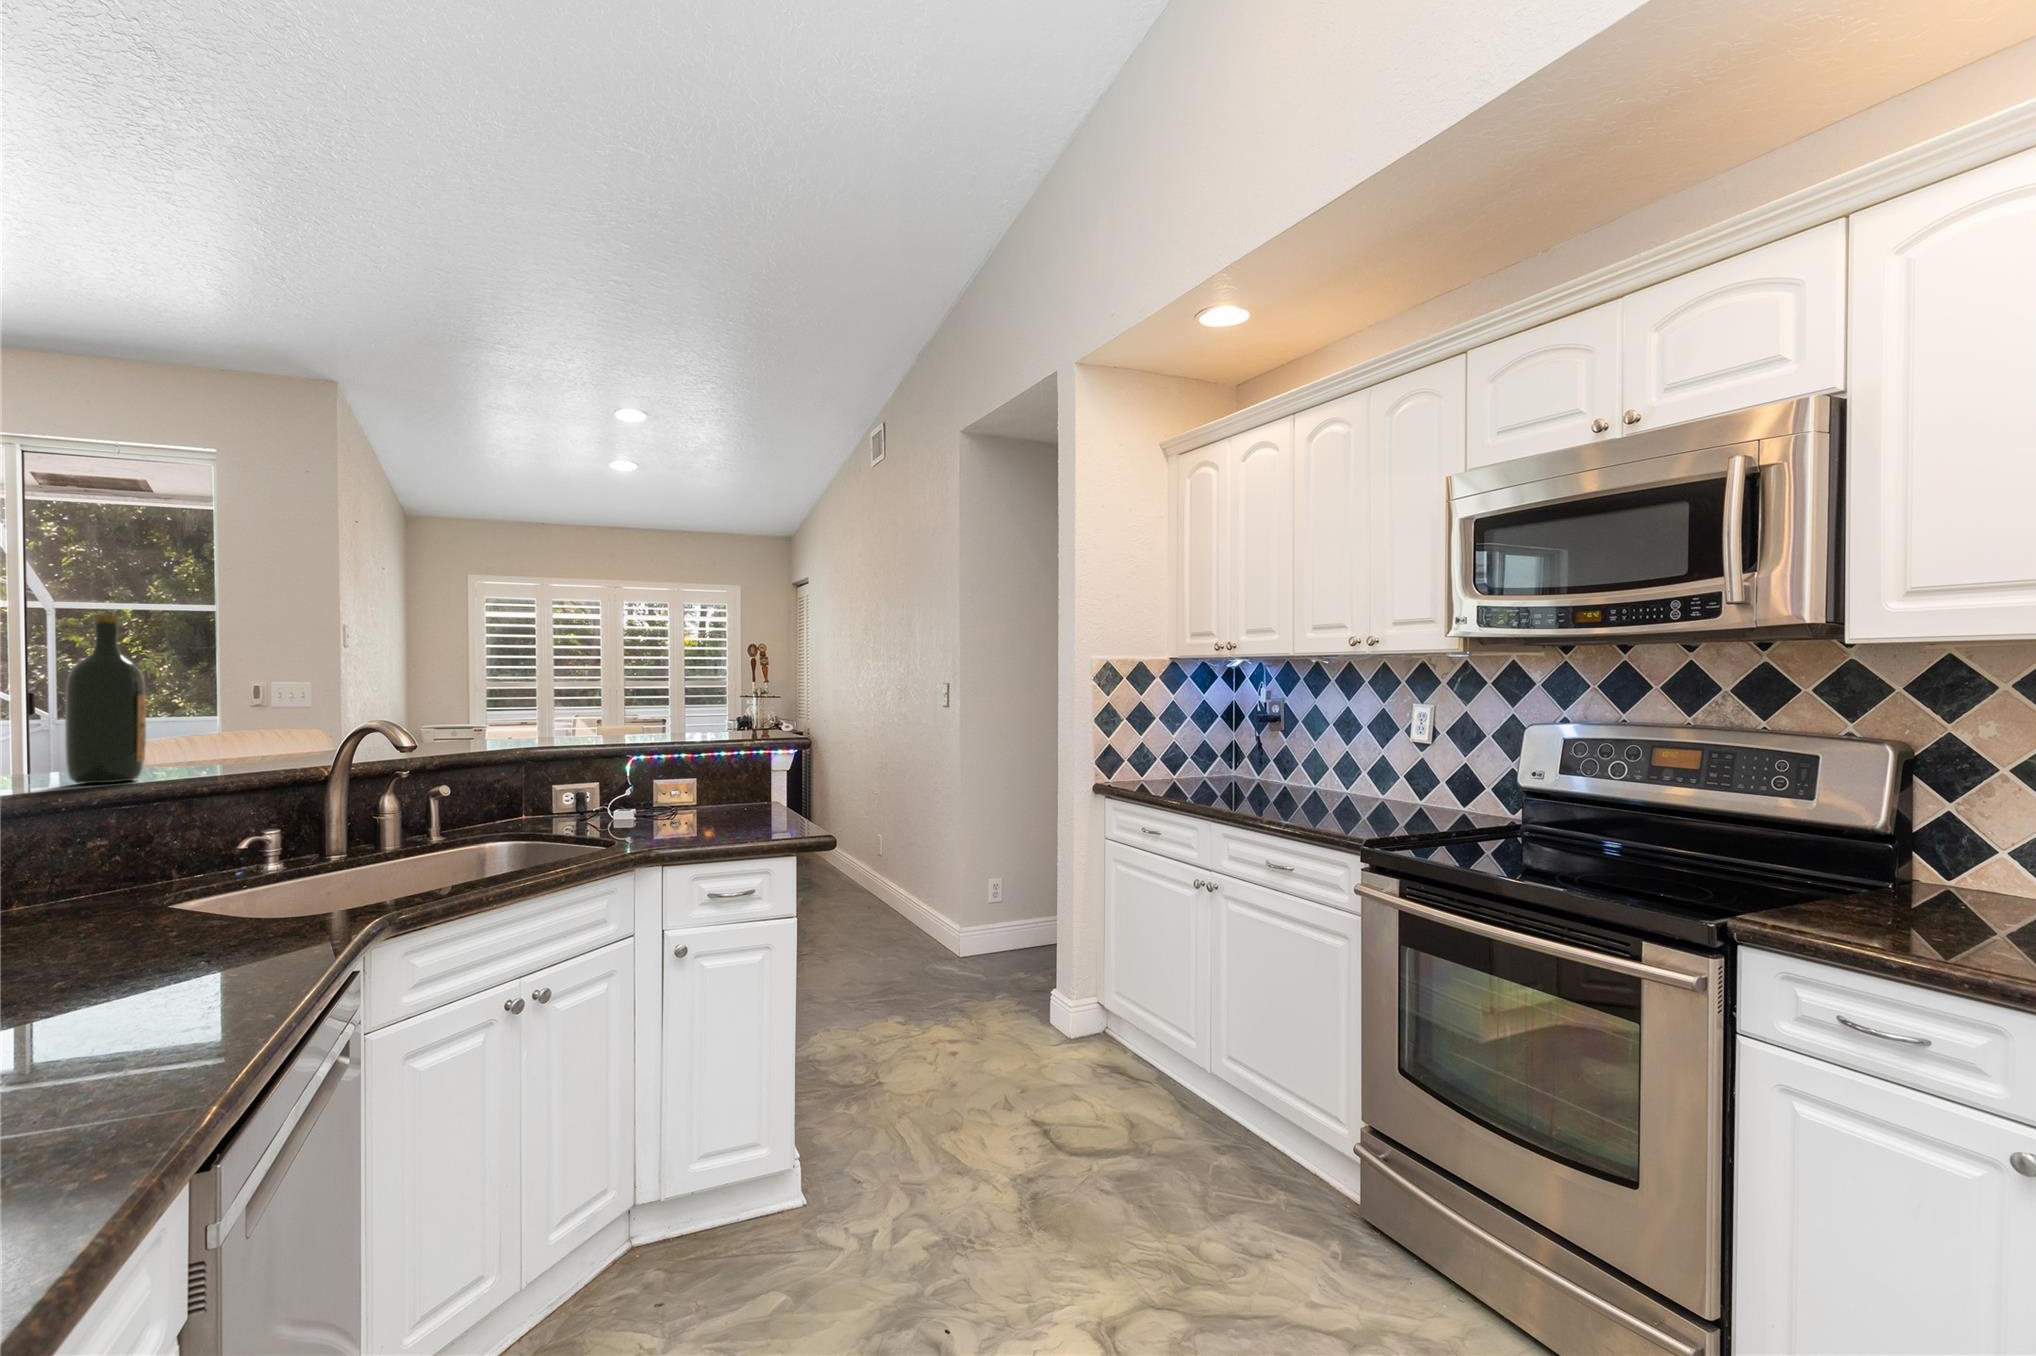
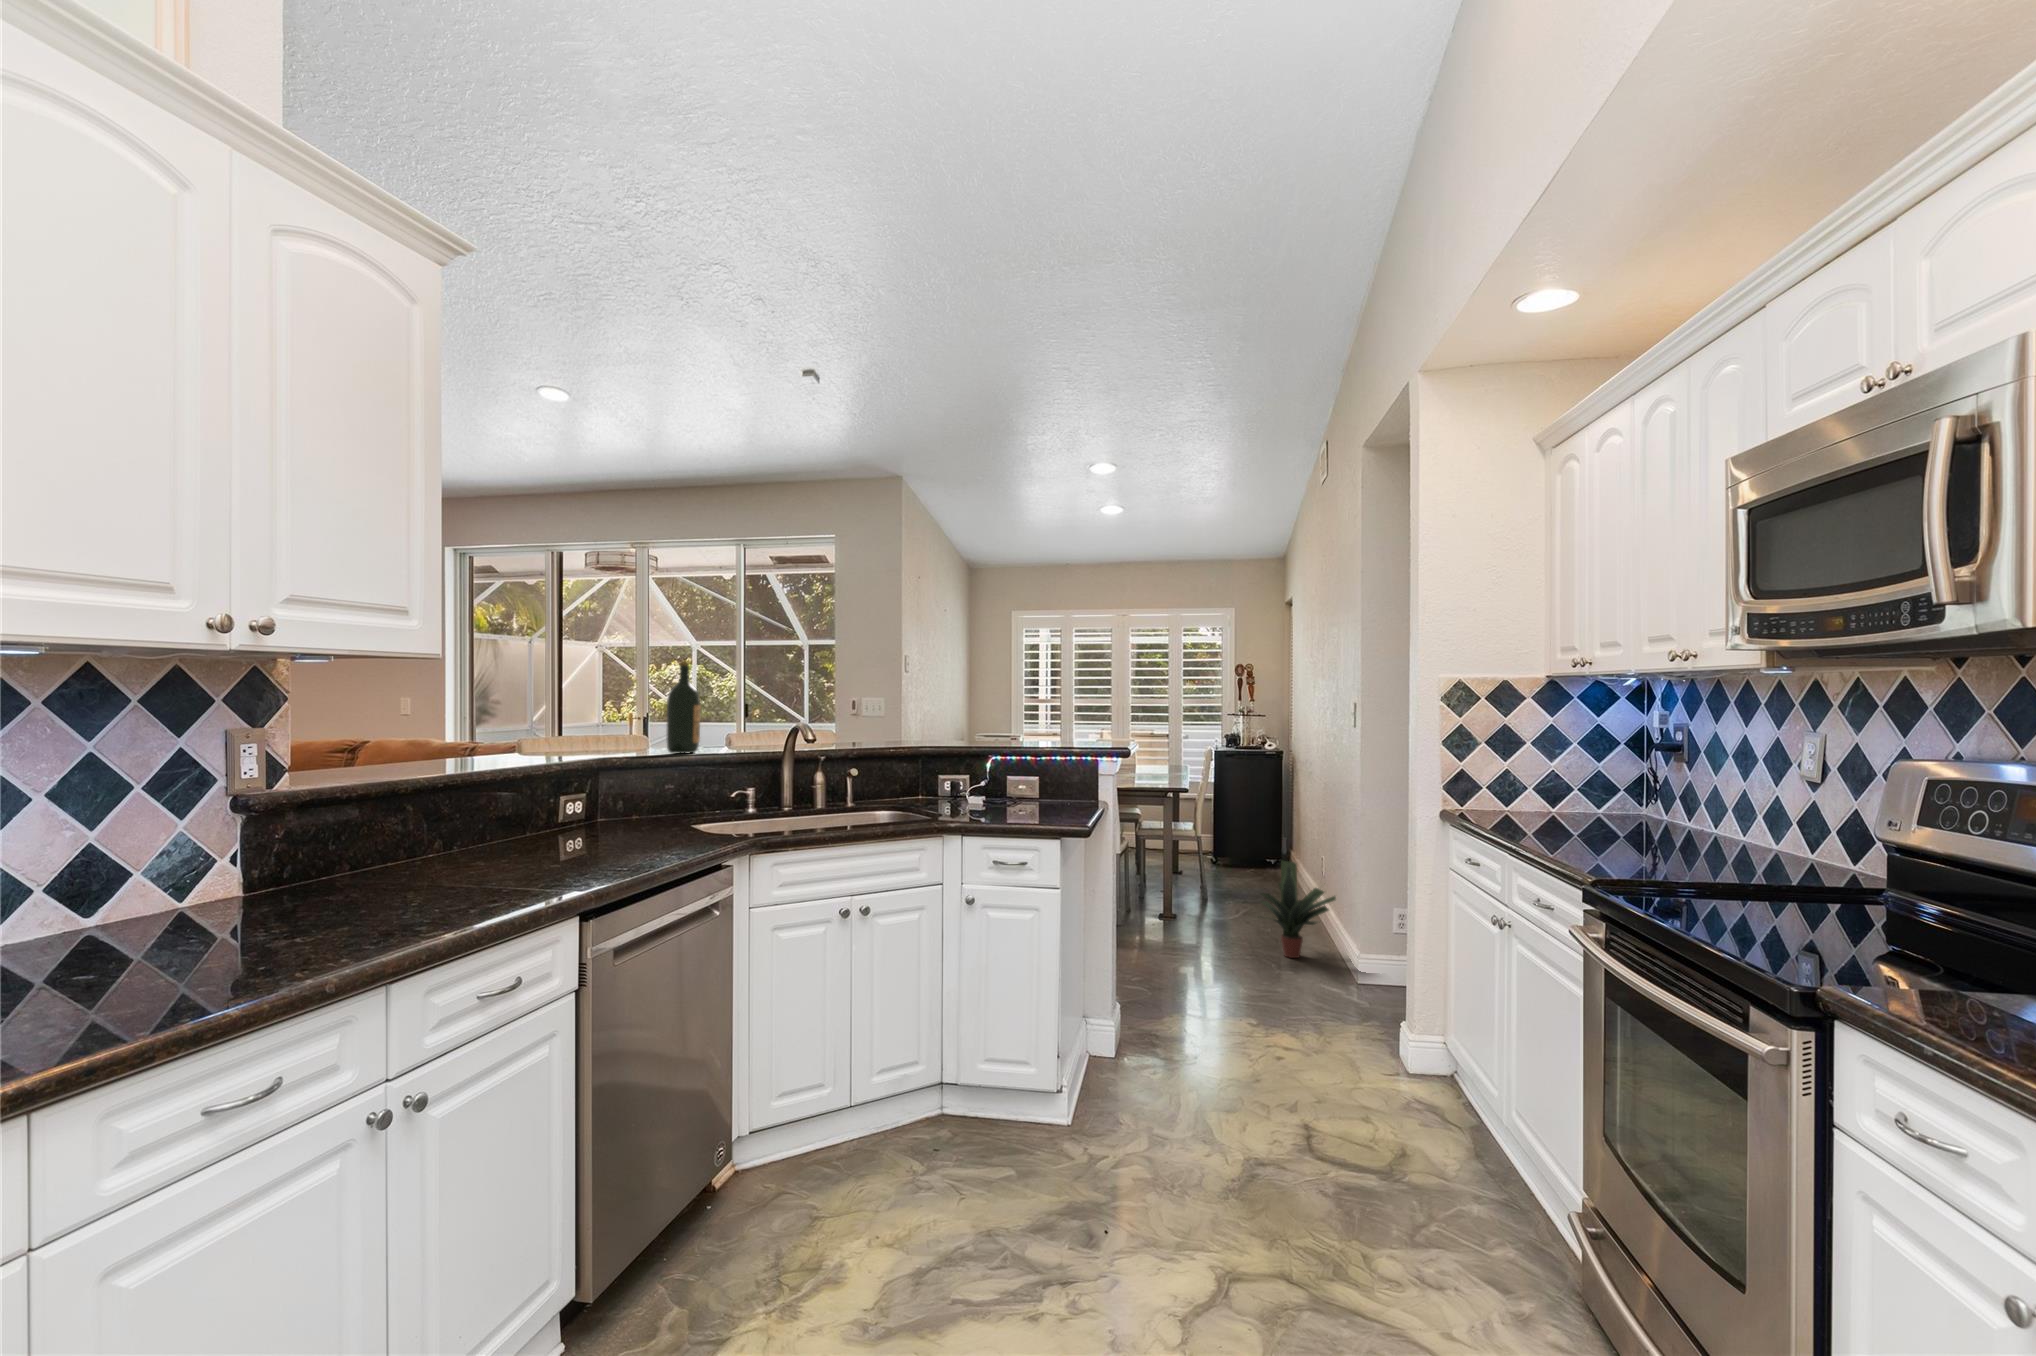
potted plant: none [852,854,938,956] -> present [1262,861,1336,958]

